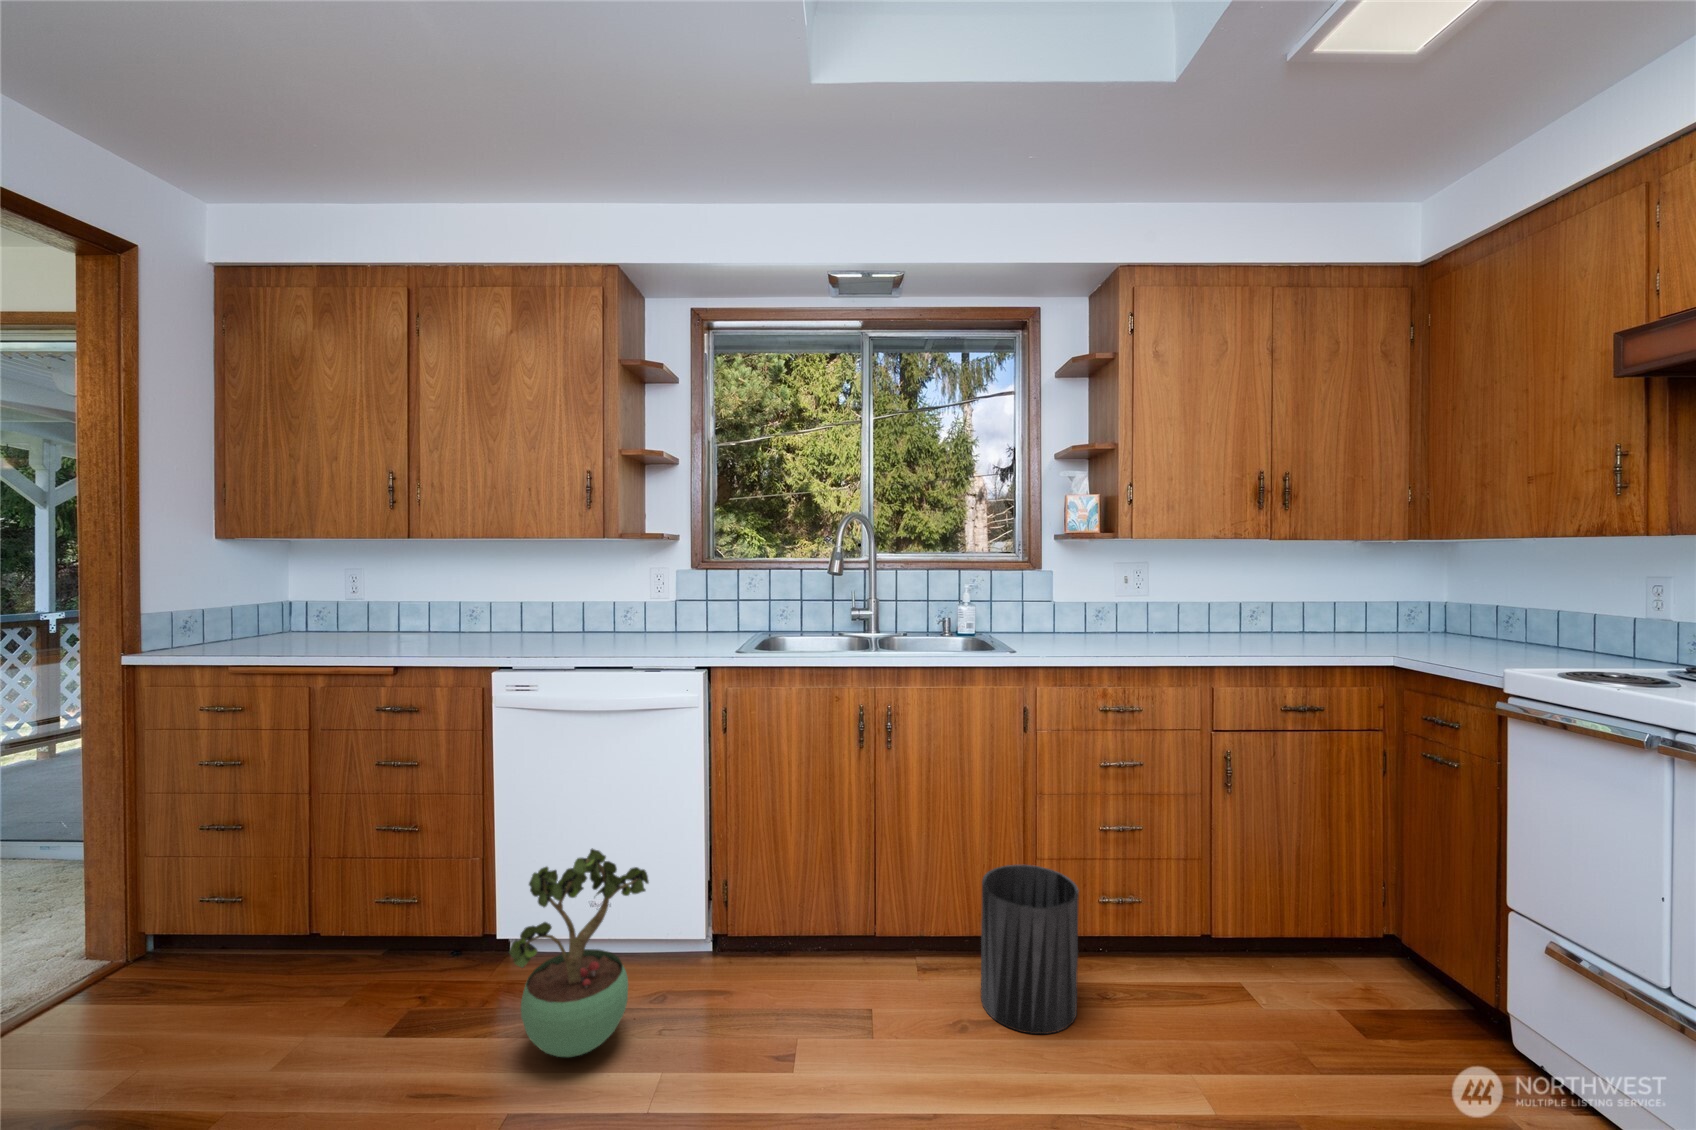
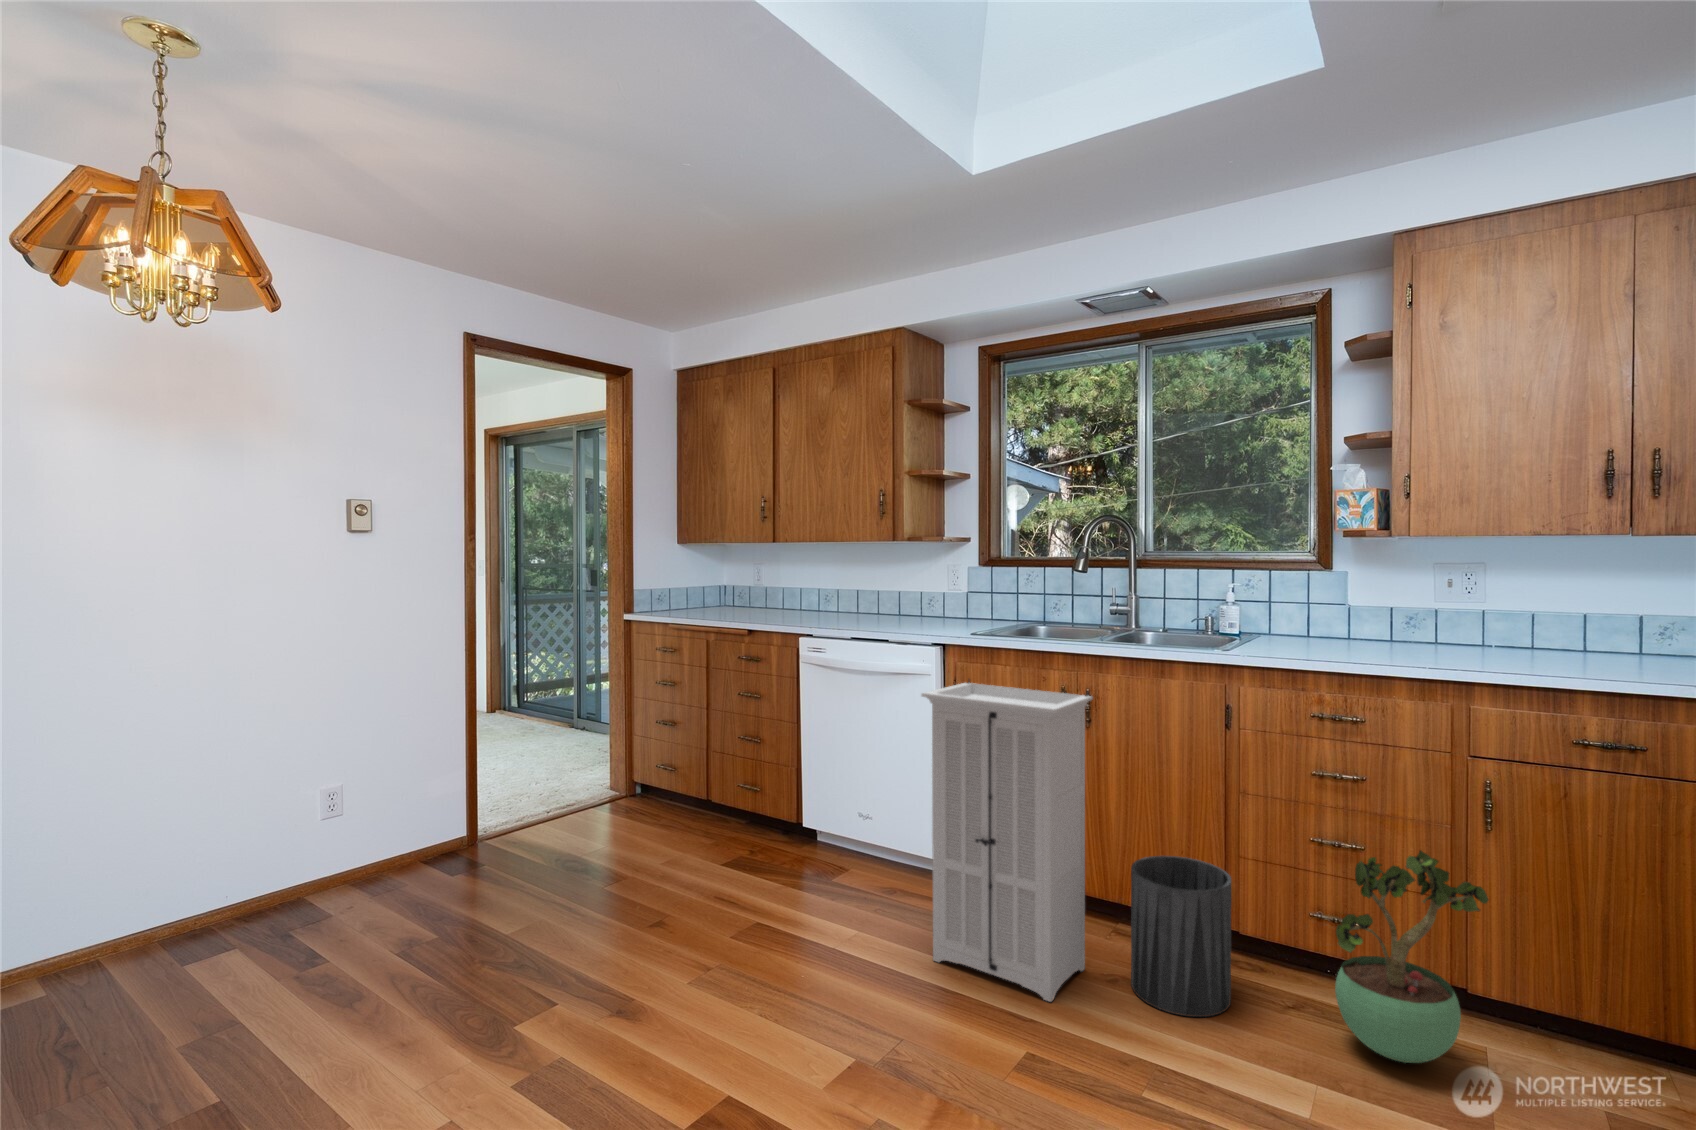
storage cabinet: none [776,712,957,1072] -> present [922,680,1093,1002]
potted plant: present [509,848,649,1057] -> present [1335,850,1488,1063]

